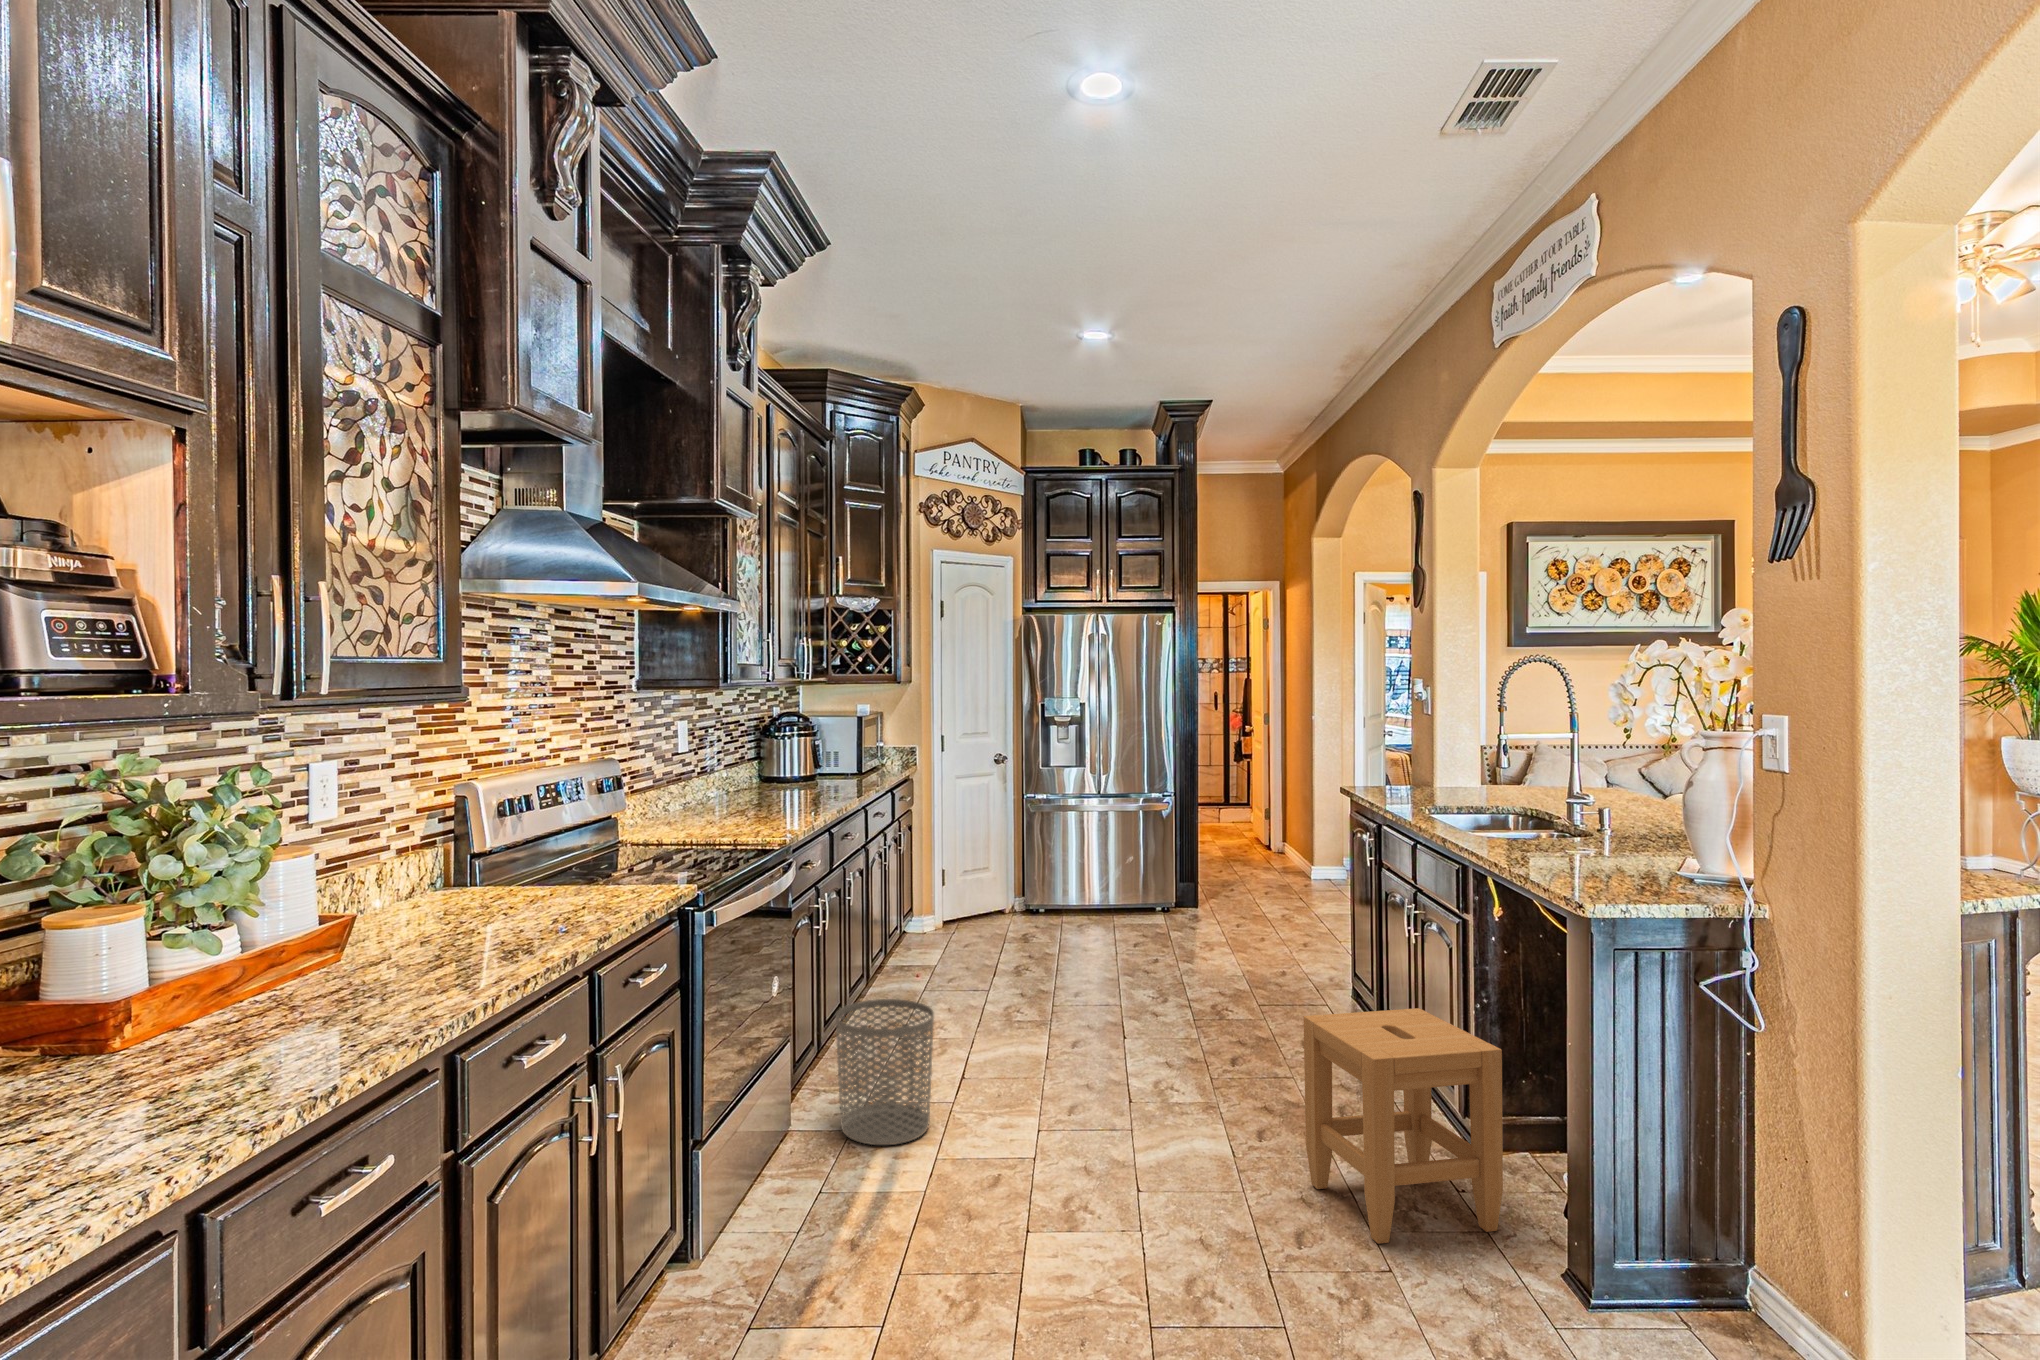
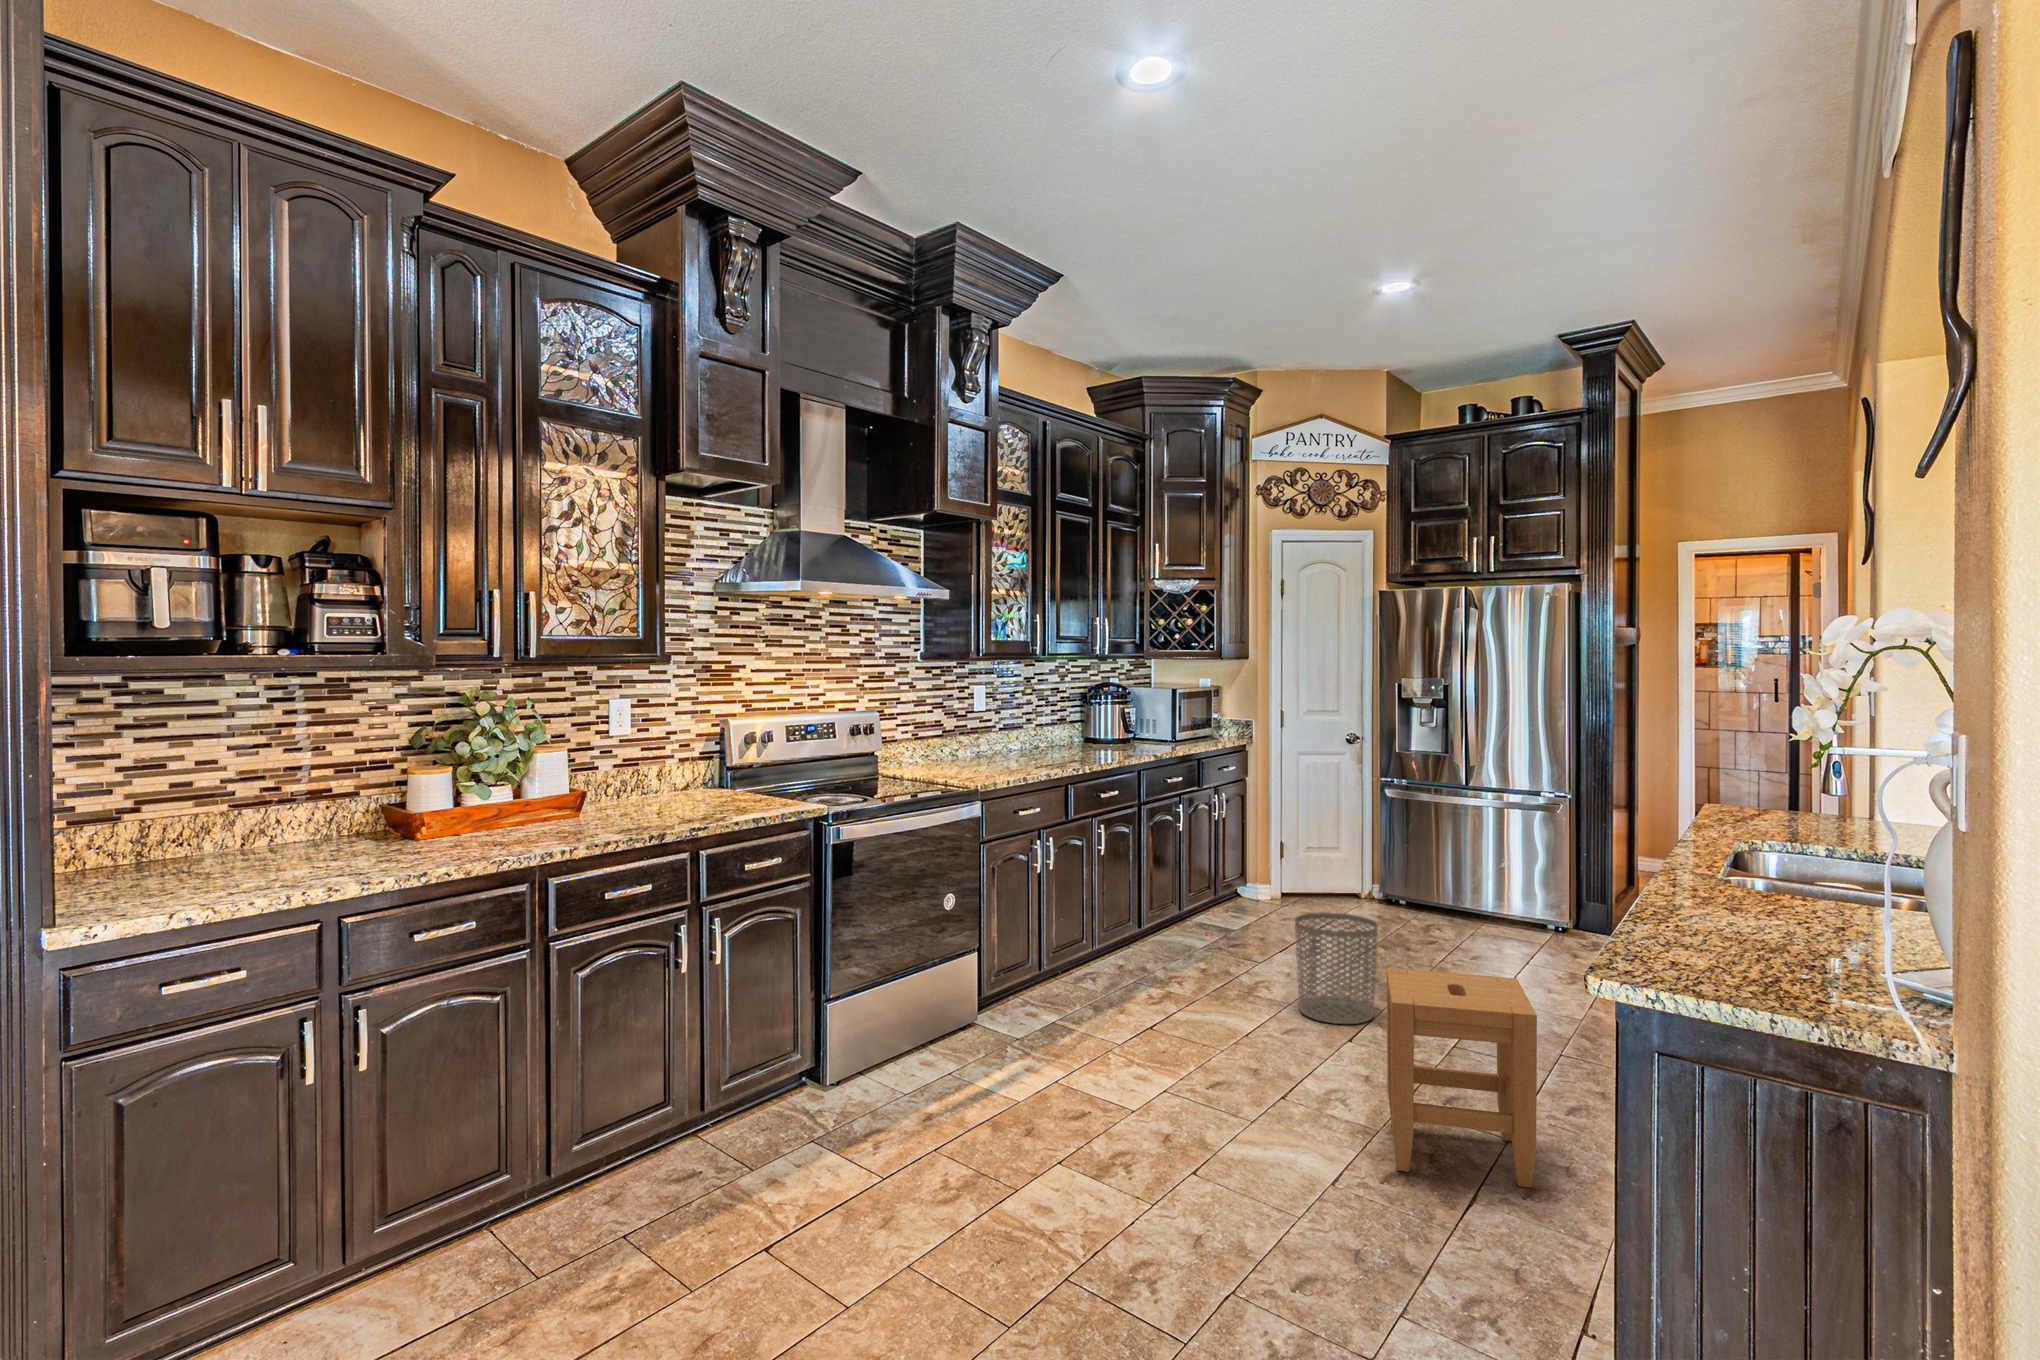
waste bin: present [836,999,934,1145] -> present [1295,912,1378,1024]

